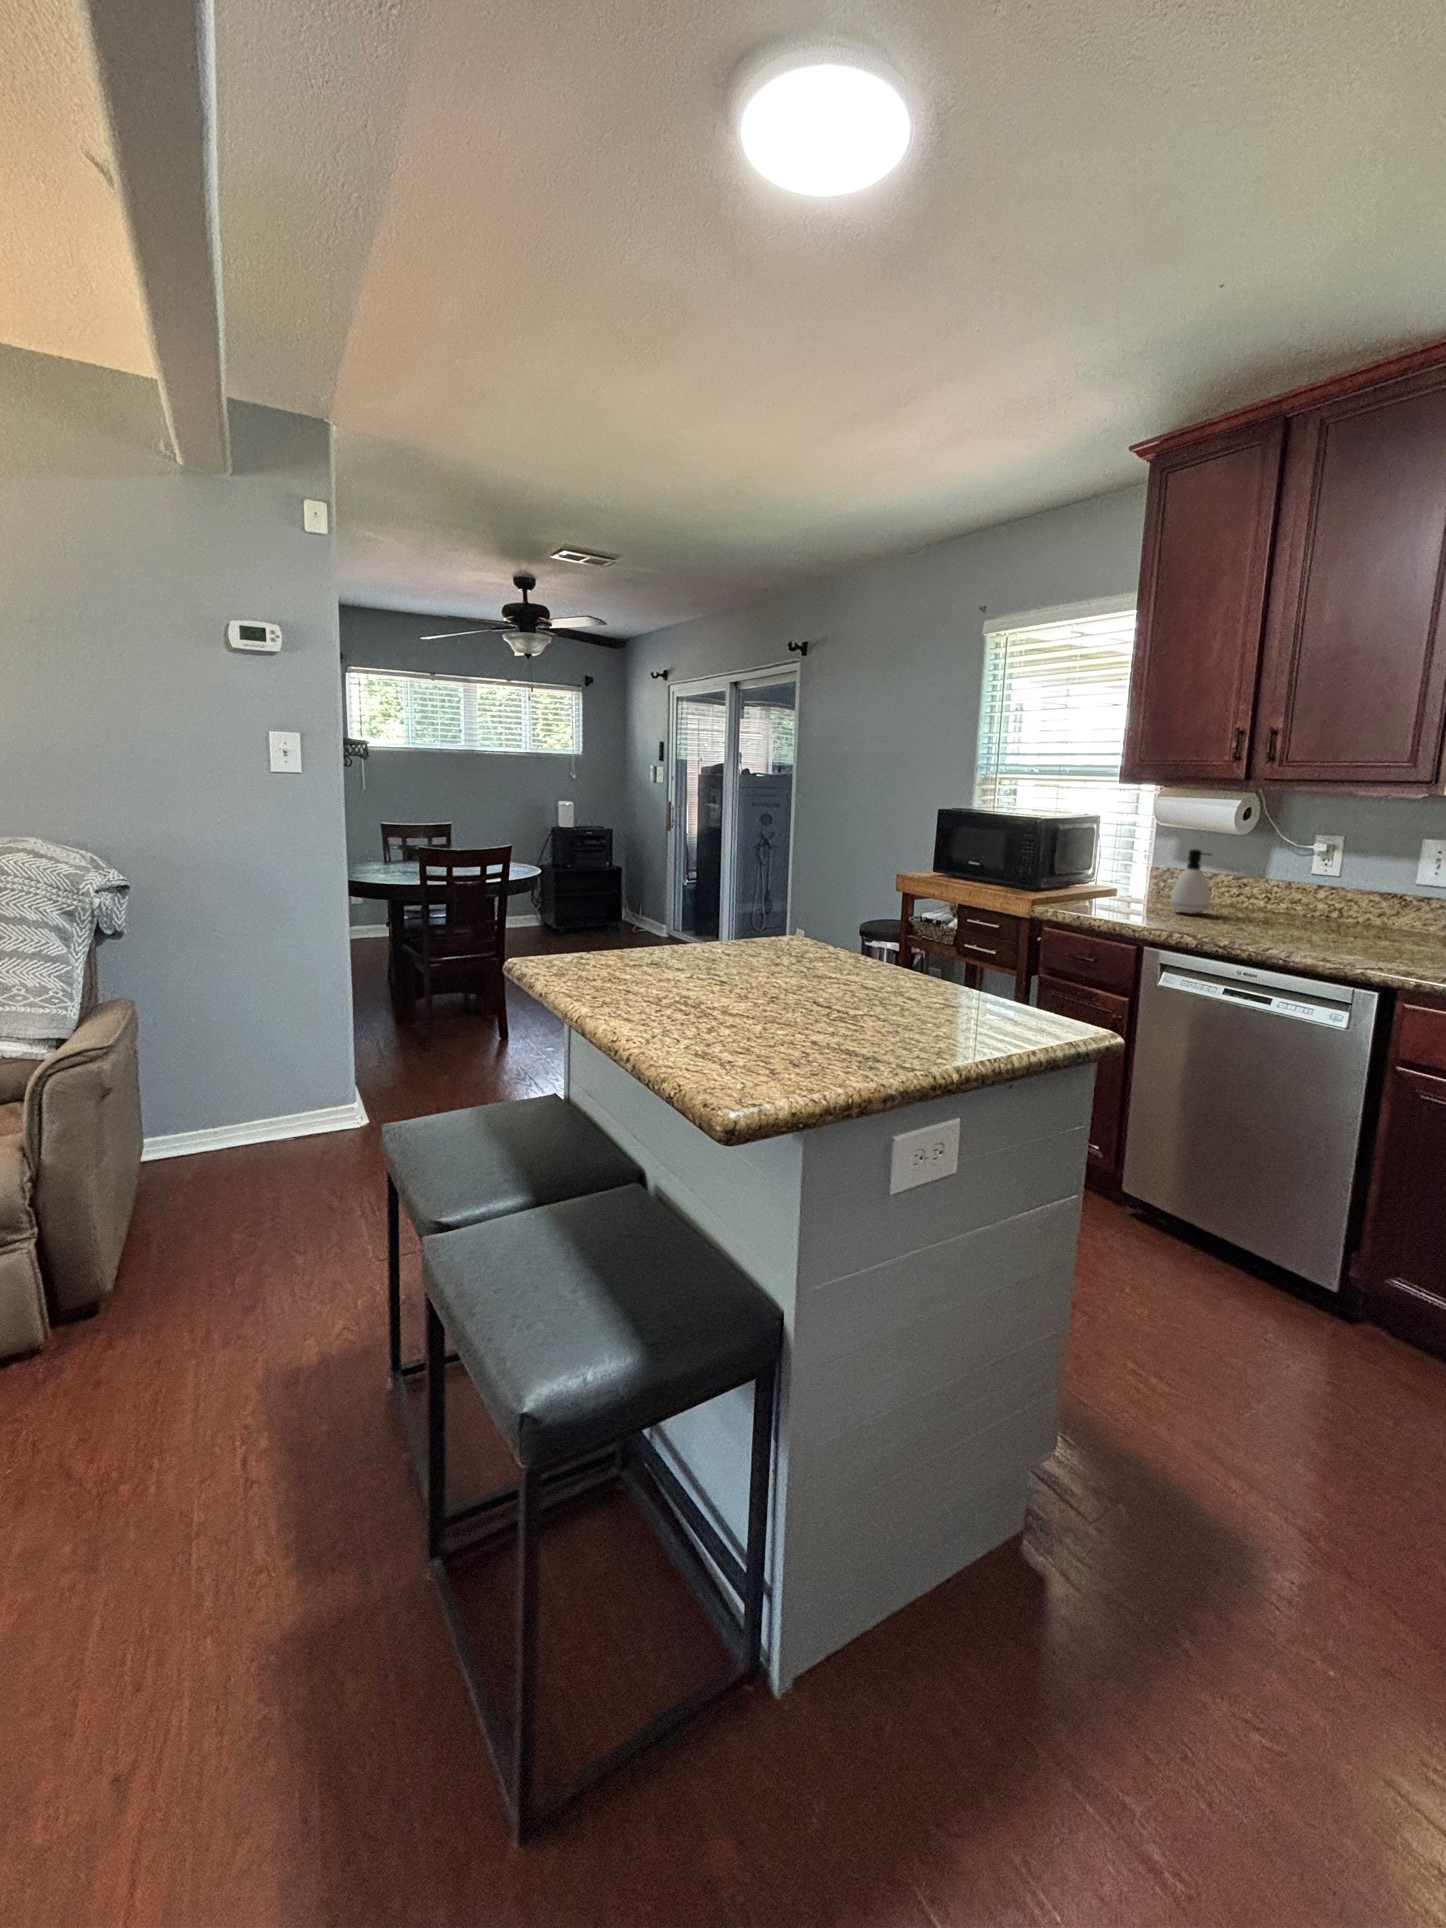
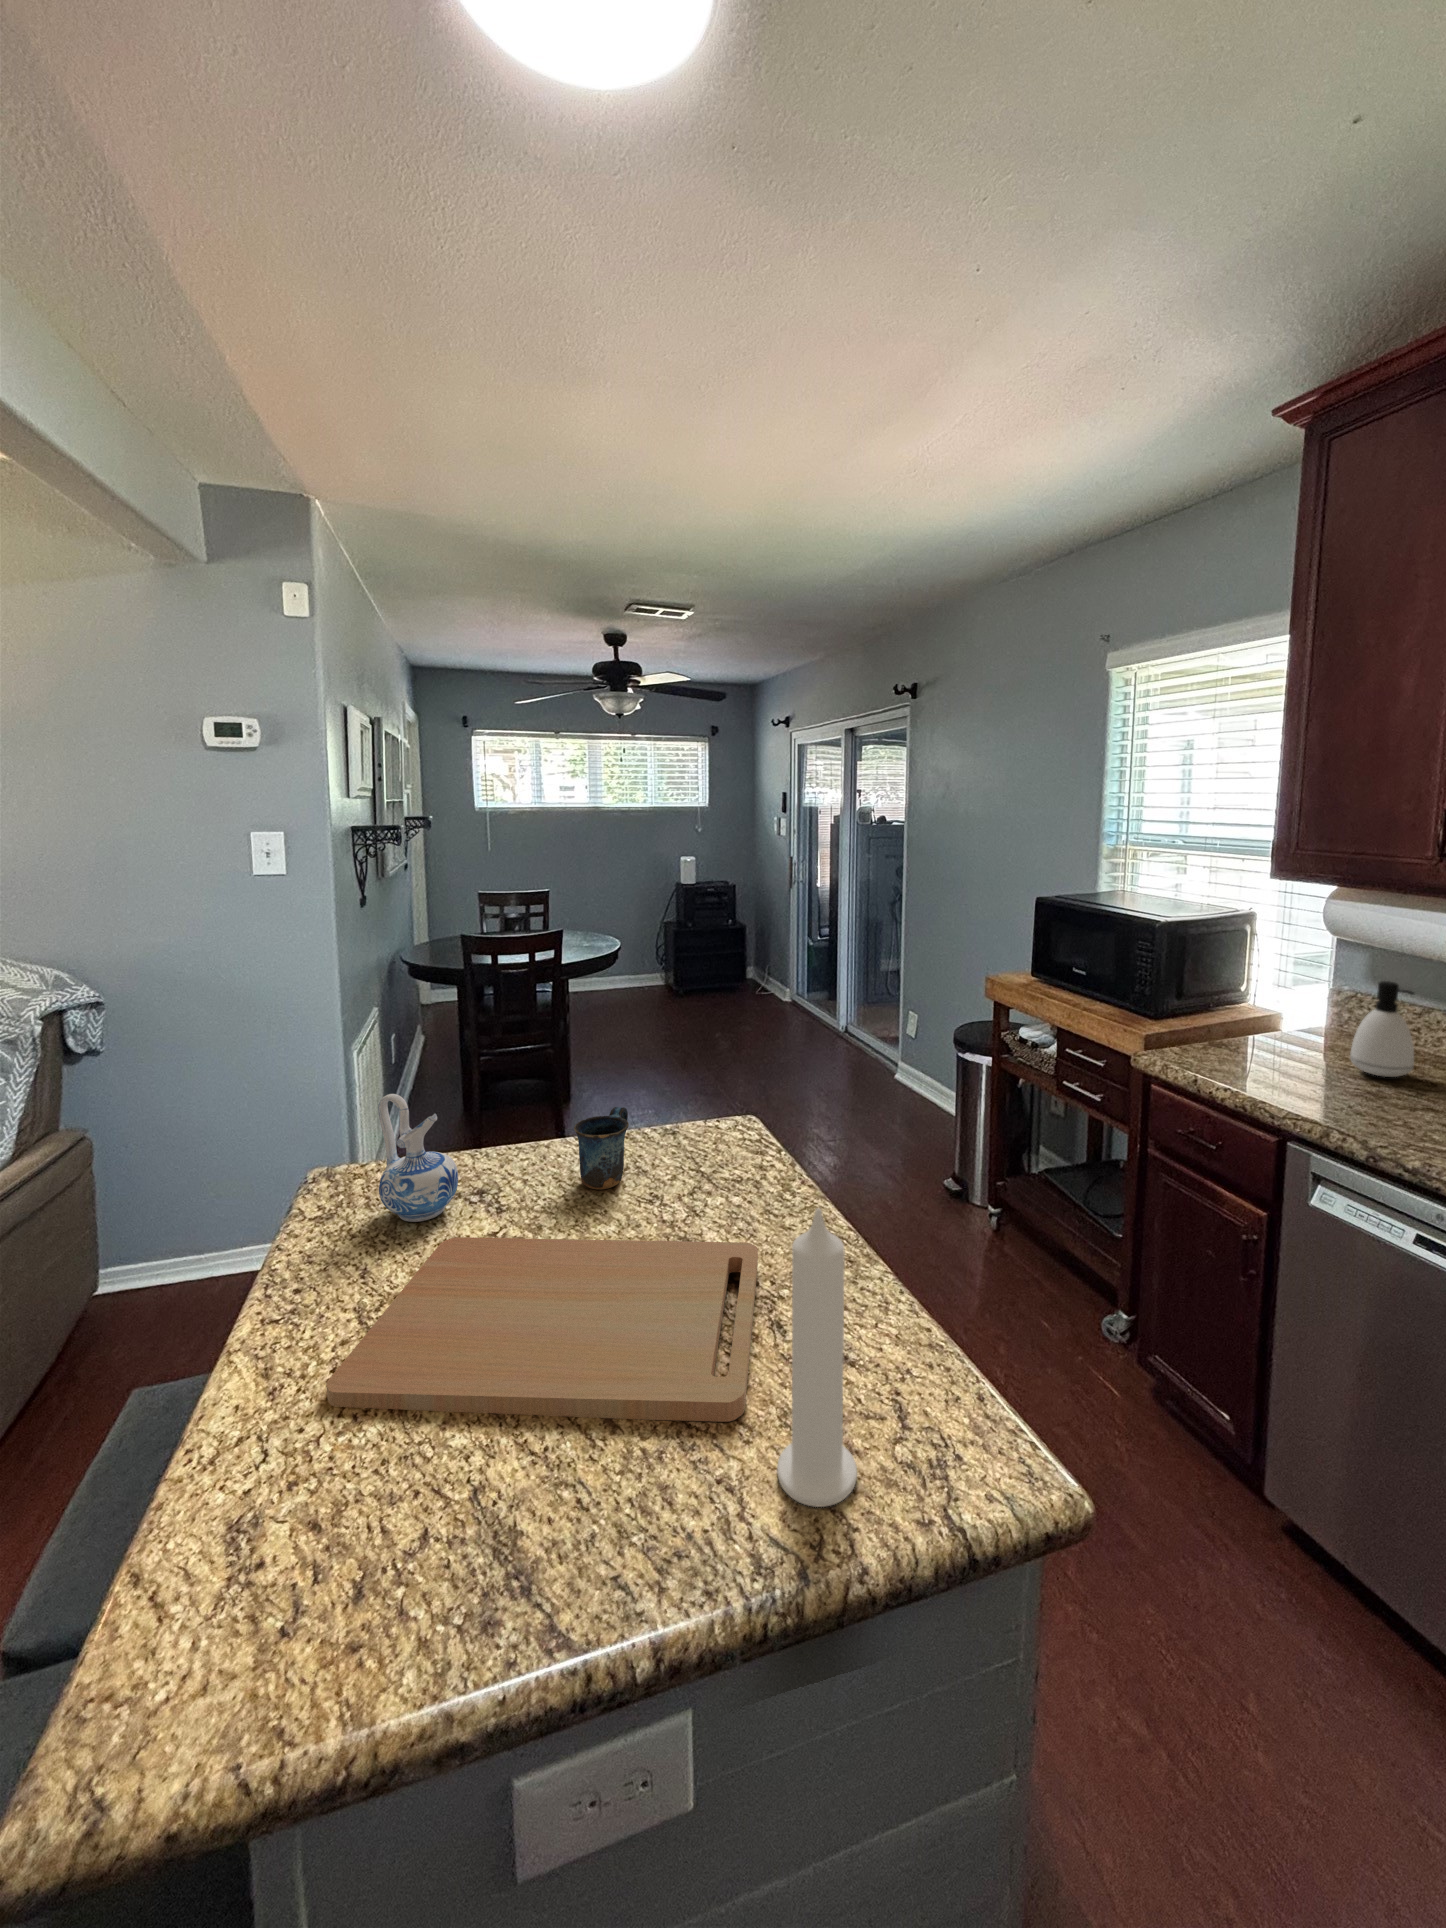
candle: none [988,872,1036,1031] -> present [777,1208,857,1507]
ceramic pitcher: none [613,882,666,972] -> present [378,1094,458,1222]
mug: none [727,909,765,960] -> present [574,1107,629,1189]
cutting board: none [688,965,952,1024] -> present [326,1237,758,1422]

